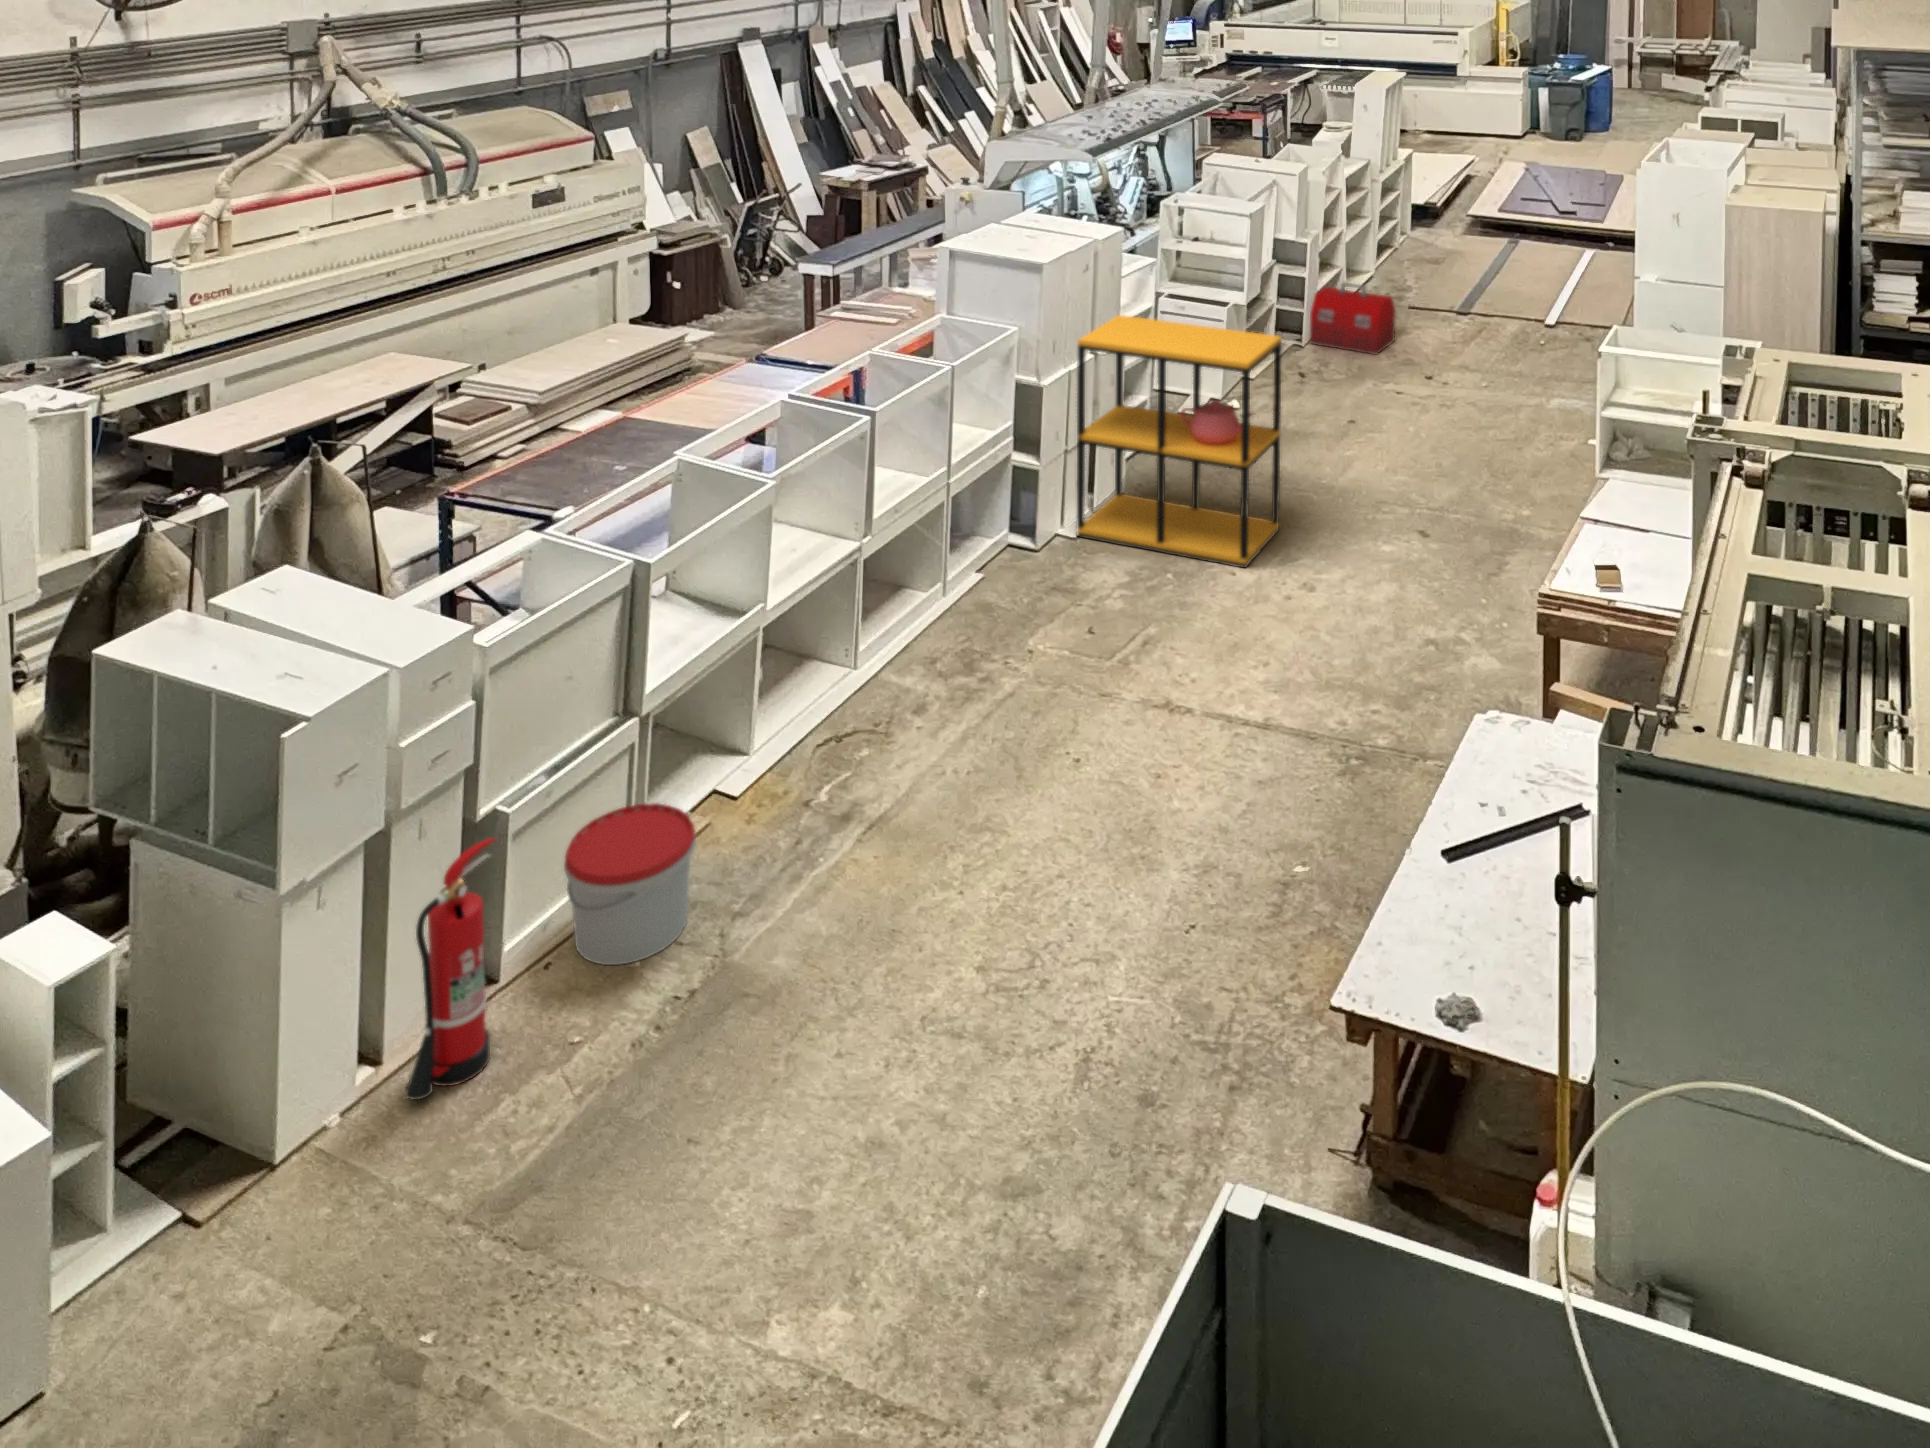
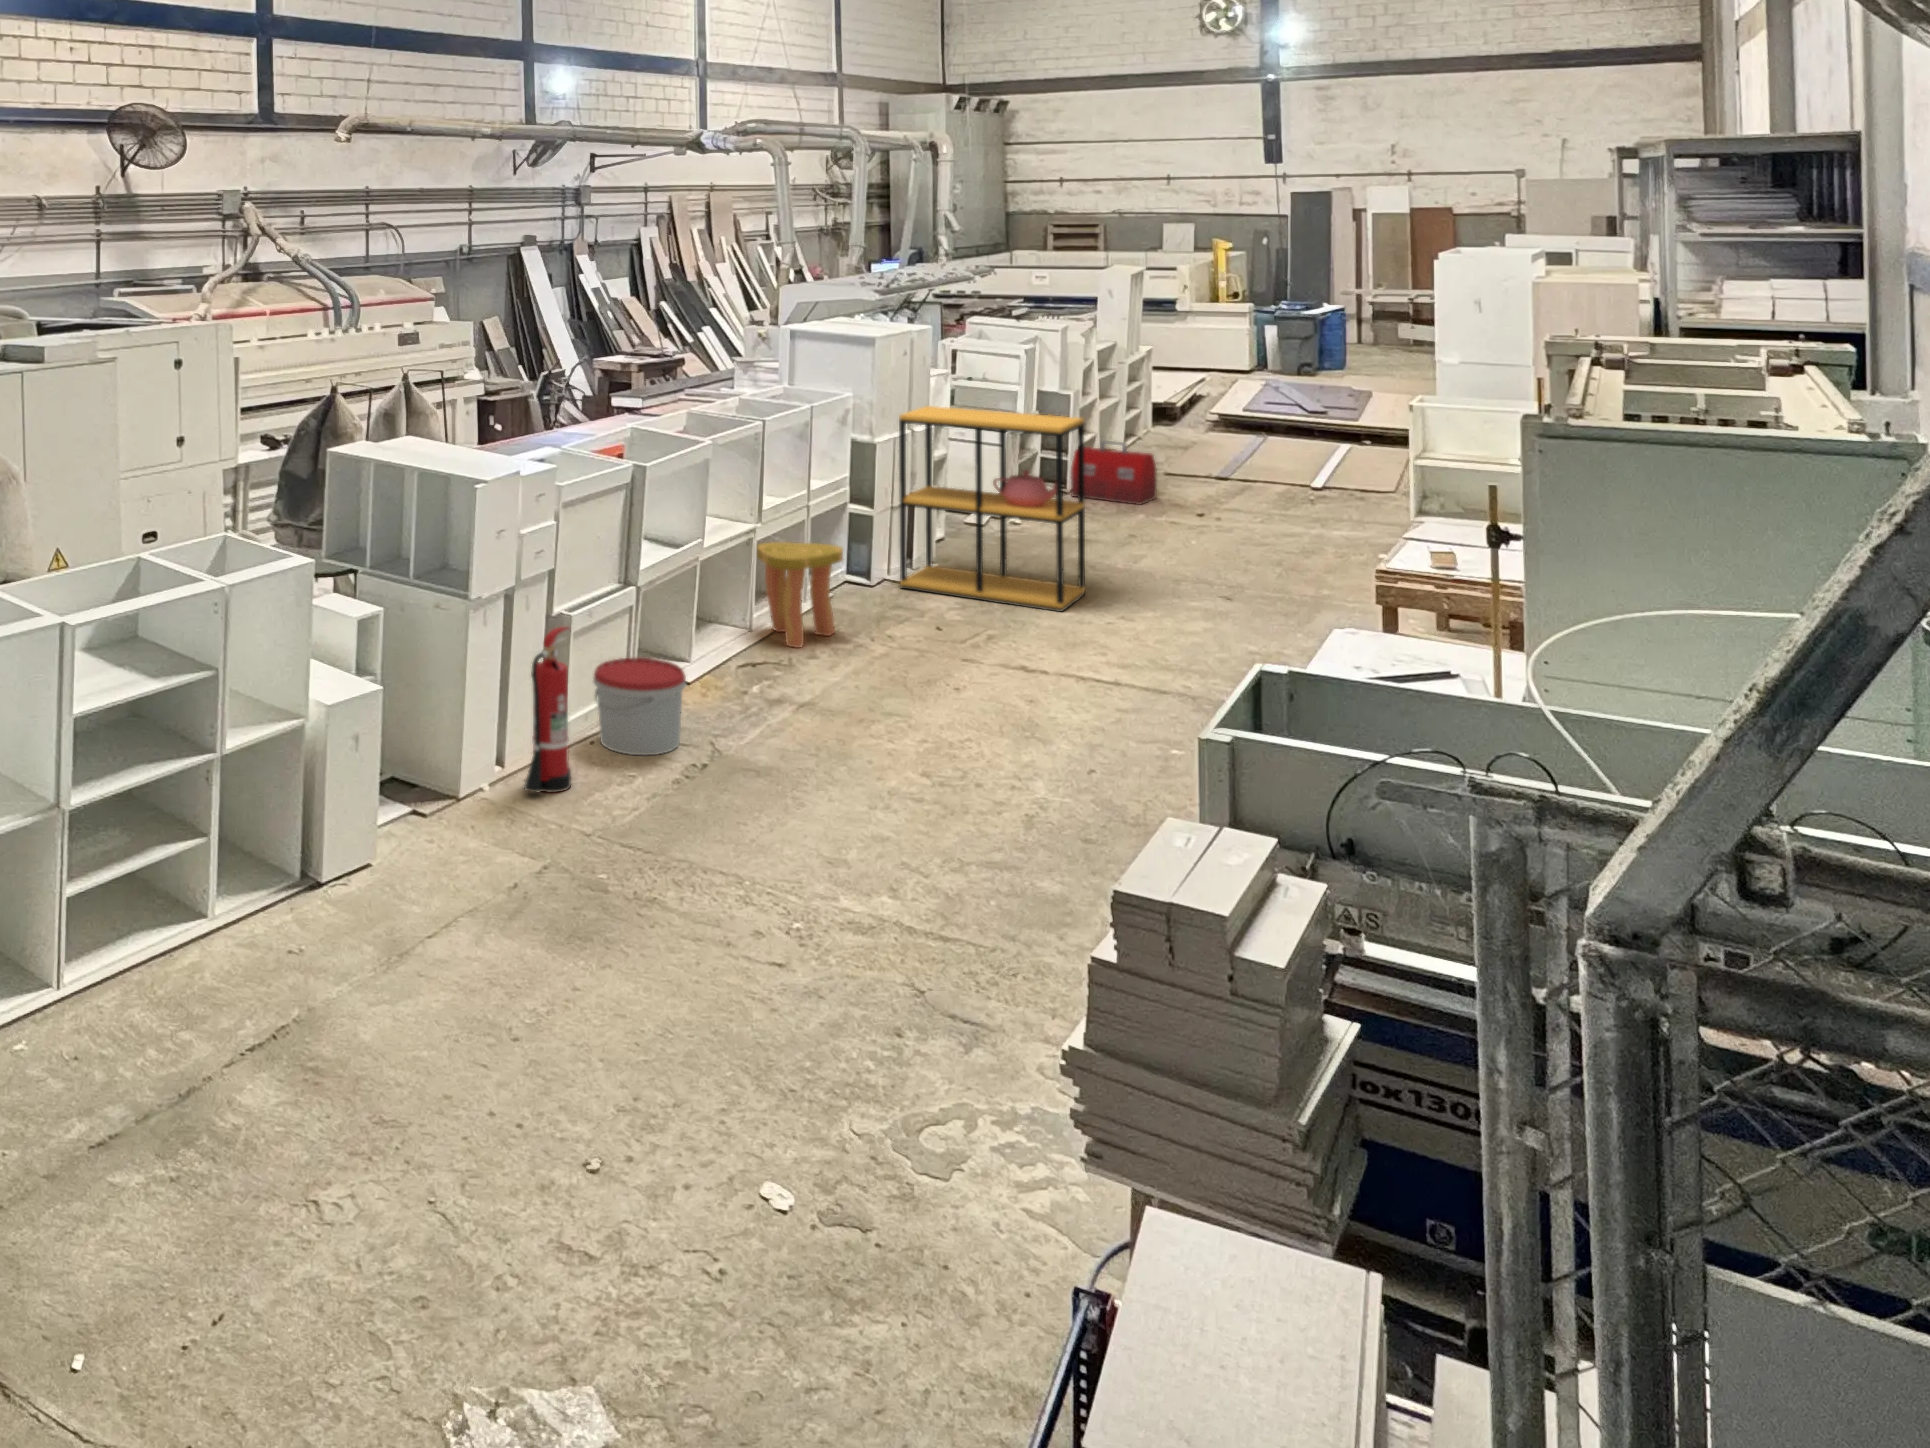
stool: none [876,532,982,676] -> present [757,542,843,648]

